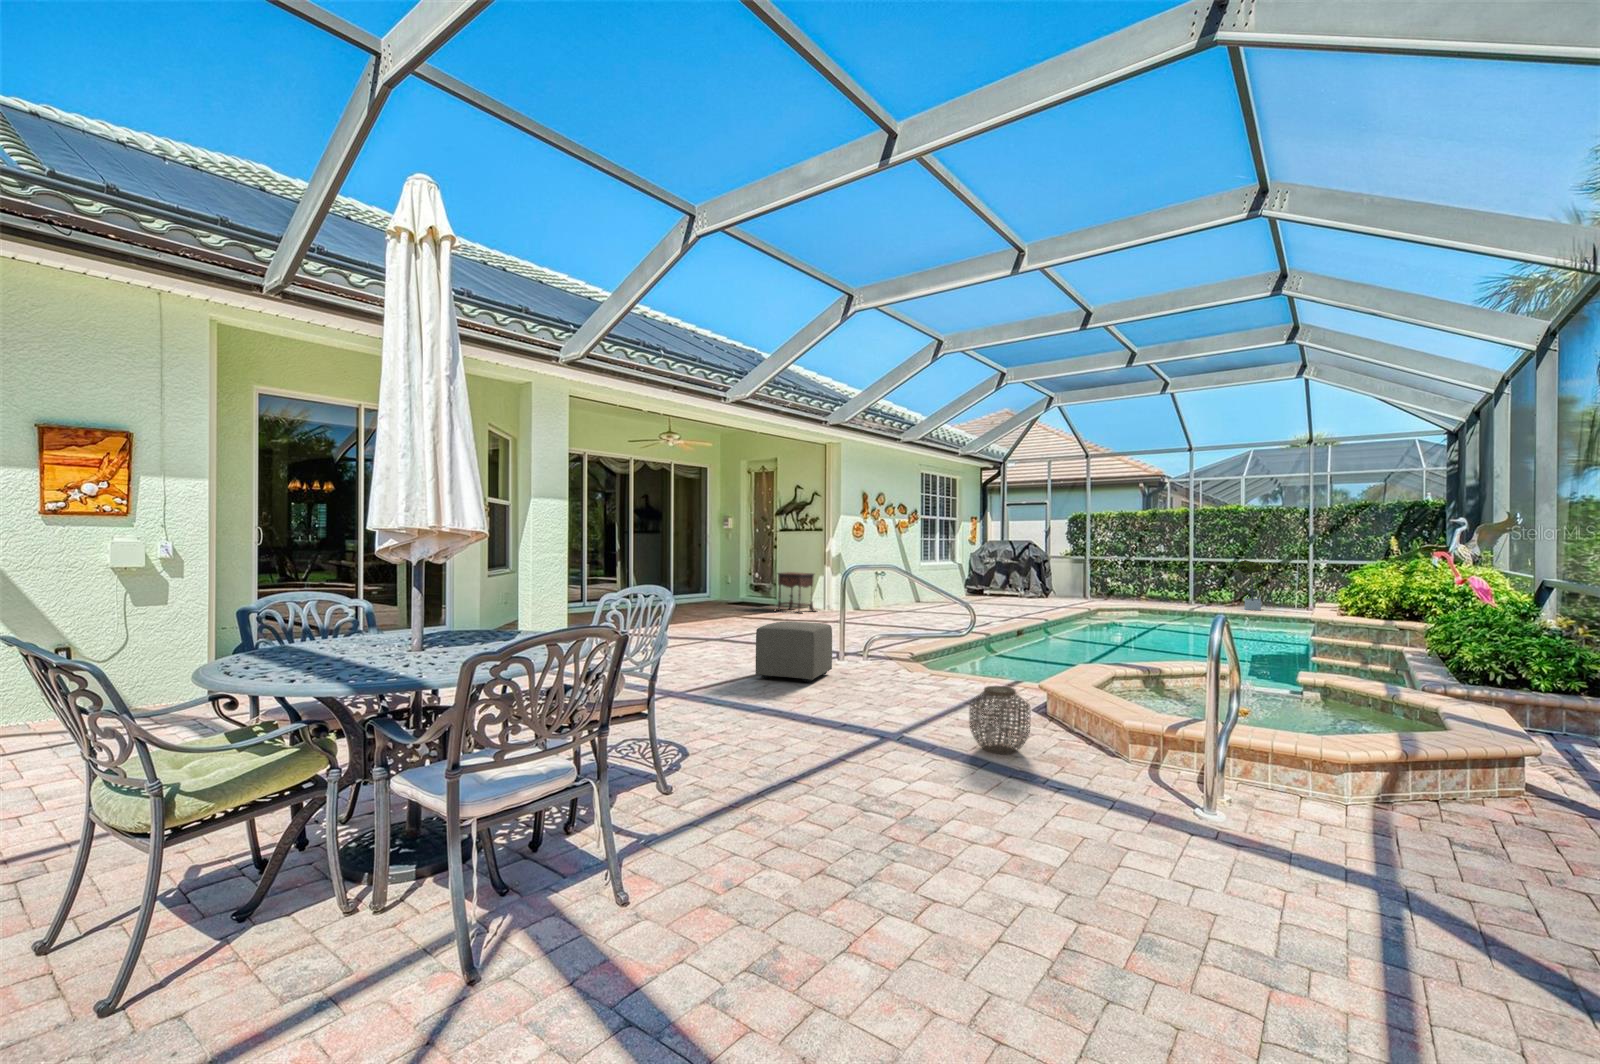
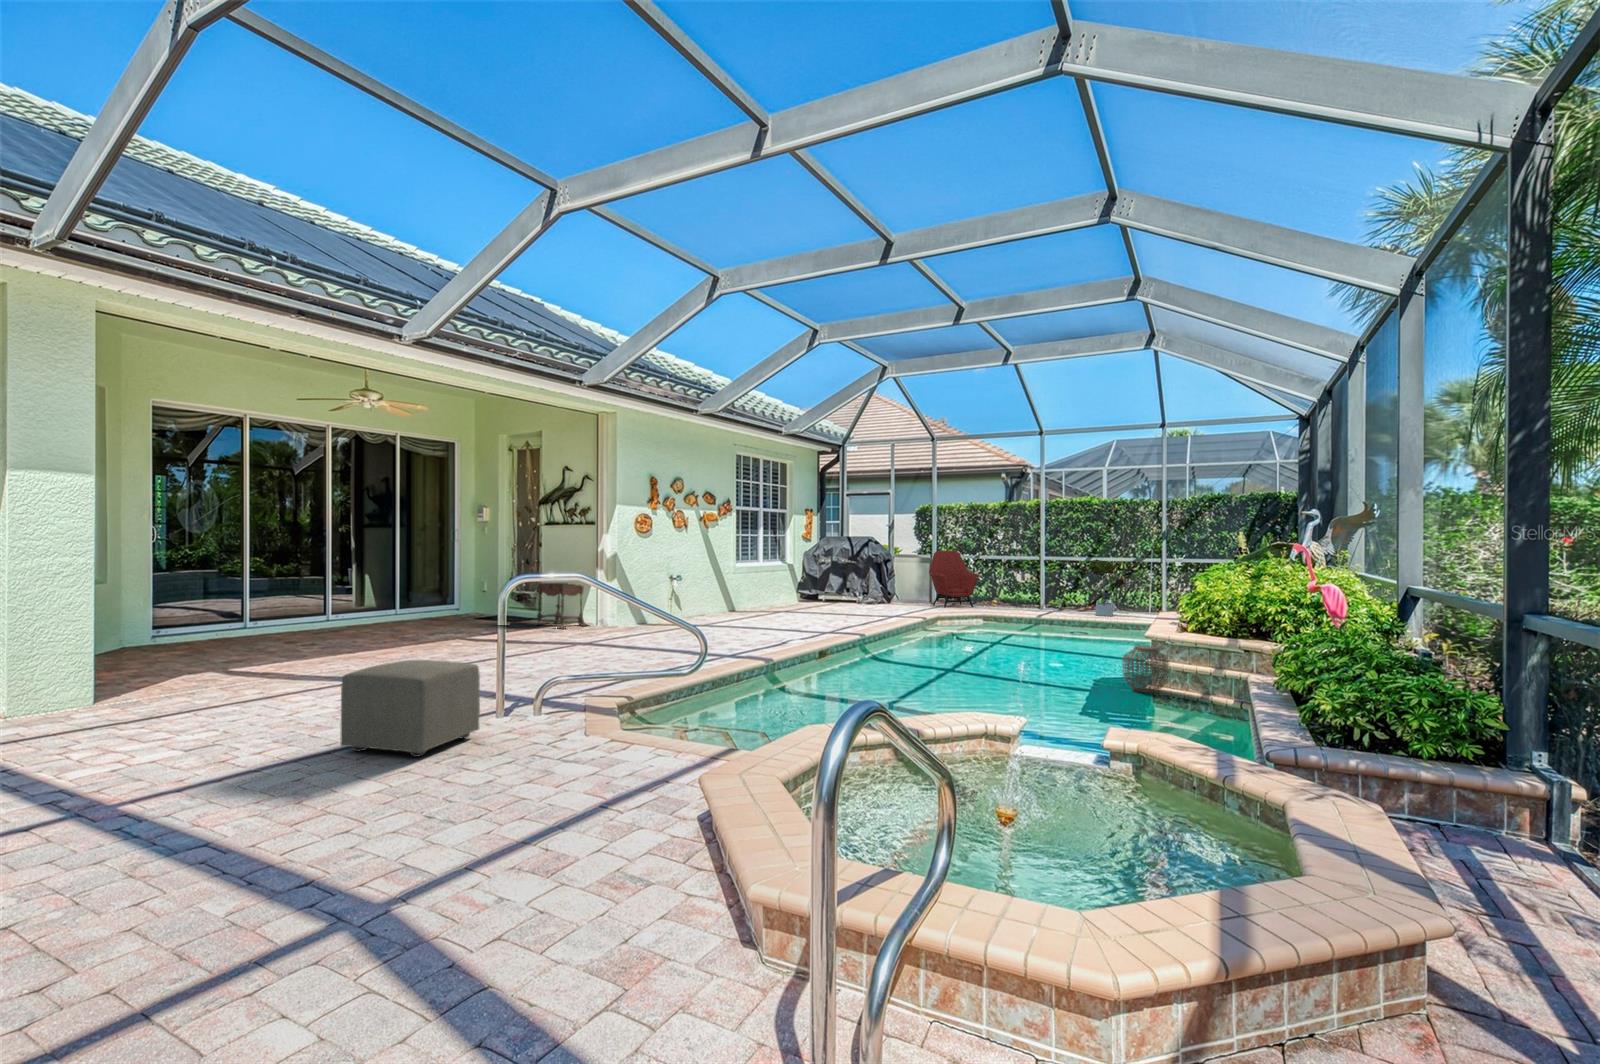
armchair: none [1085,553,1133,602] -> present [929,551,980,608]
woven basket: present [969,686,1030,754] -> present [1123,645,1169,693]

